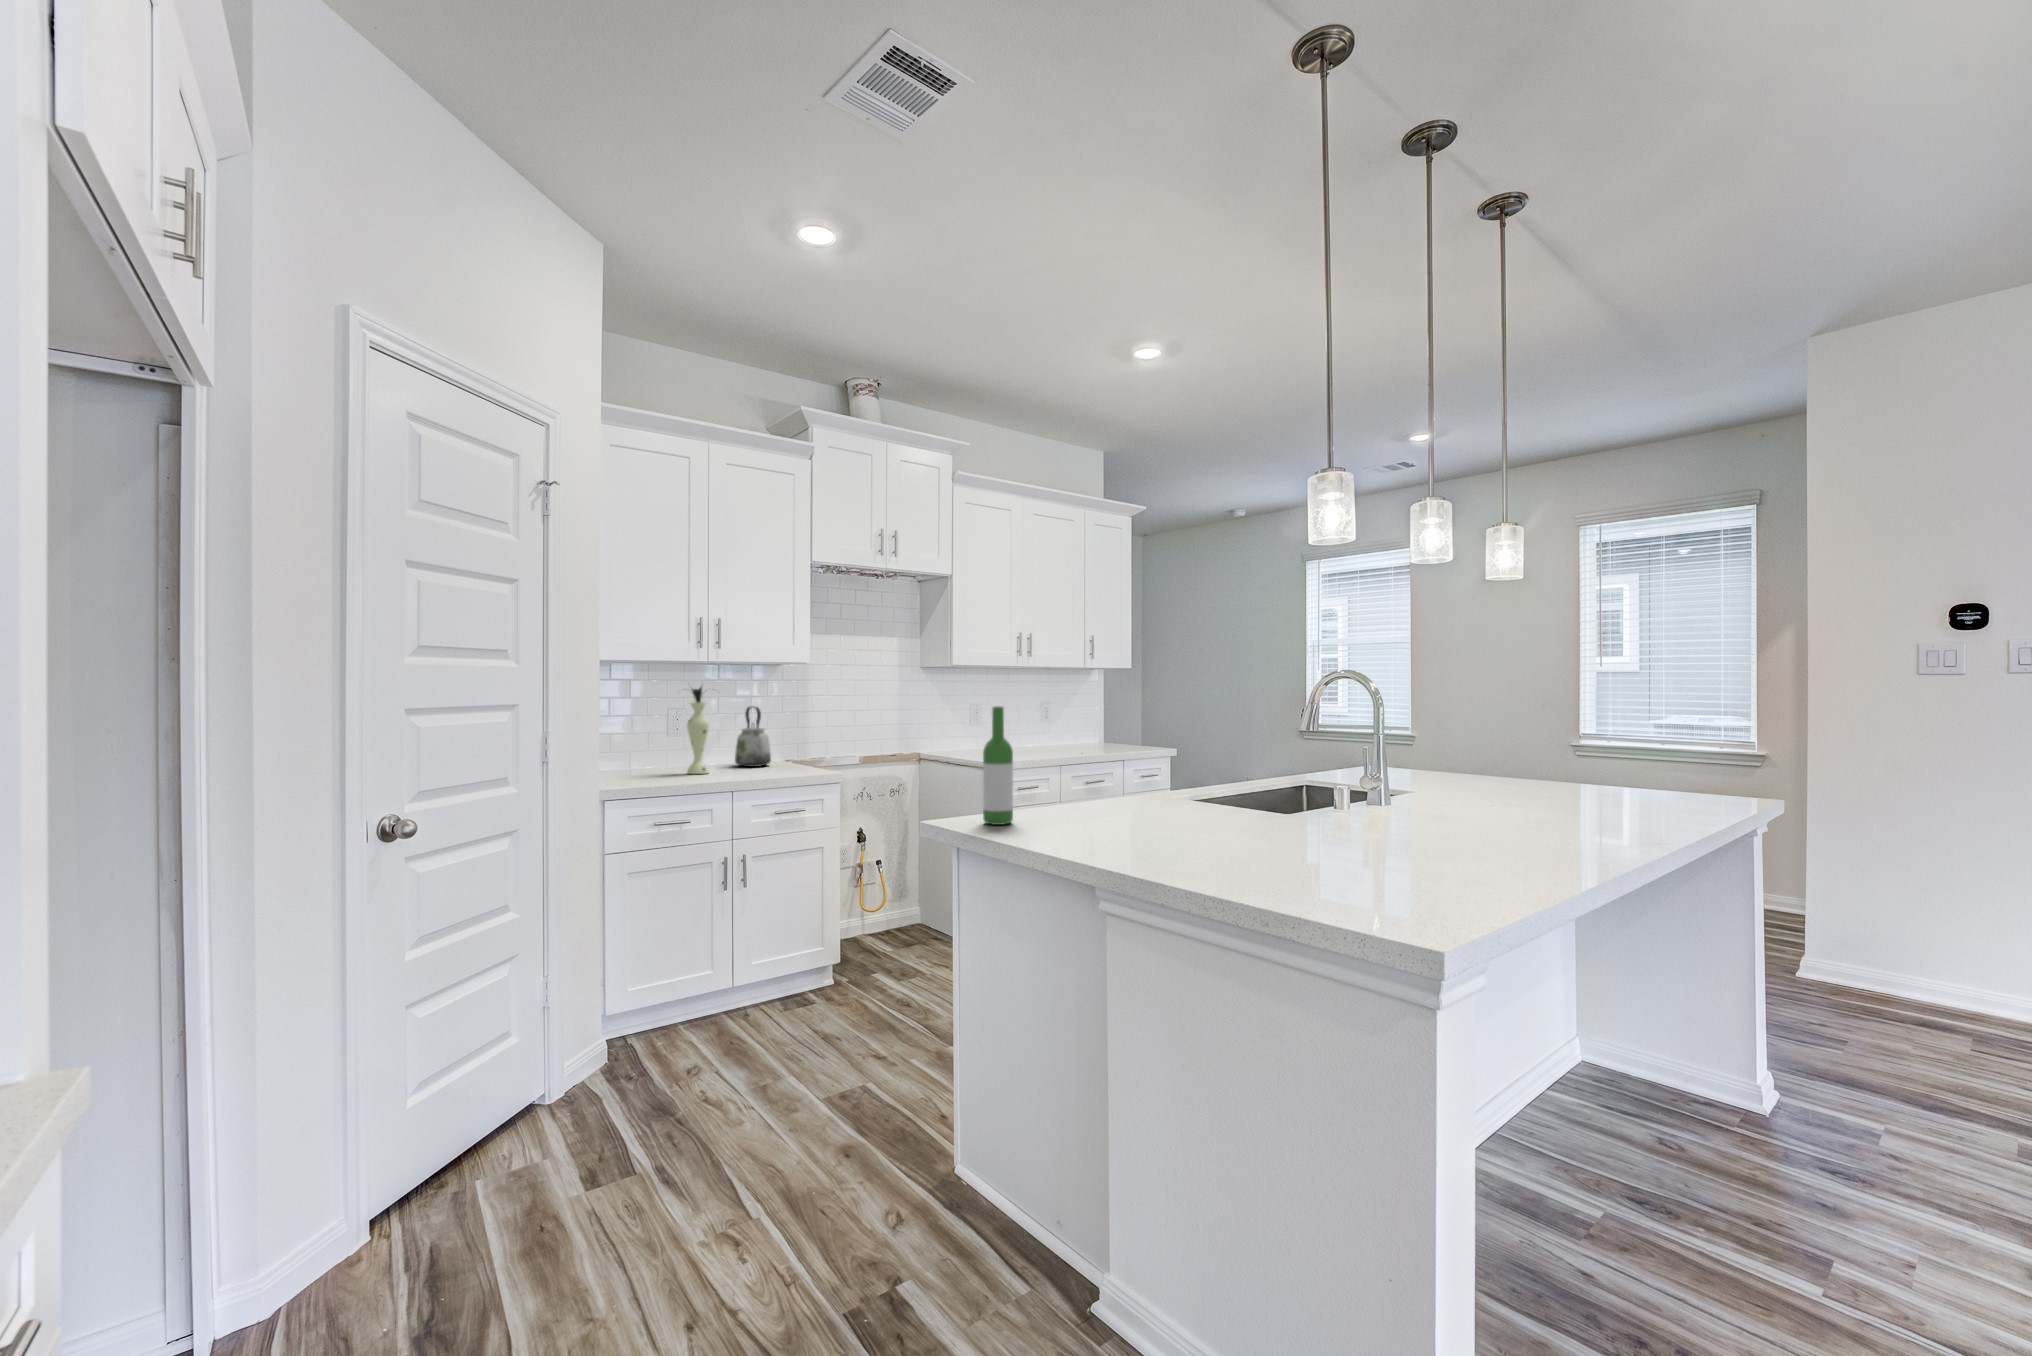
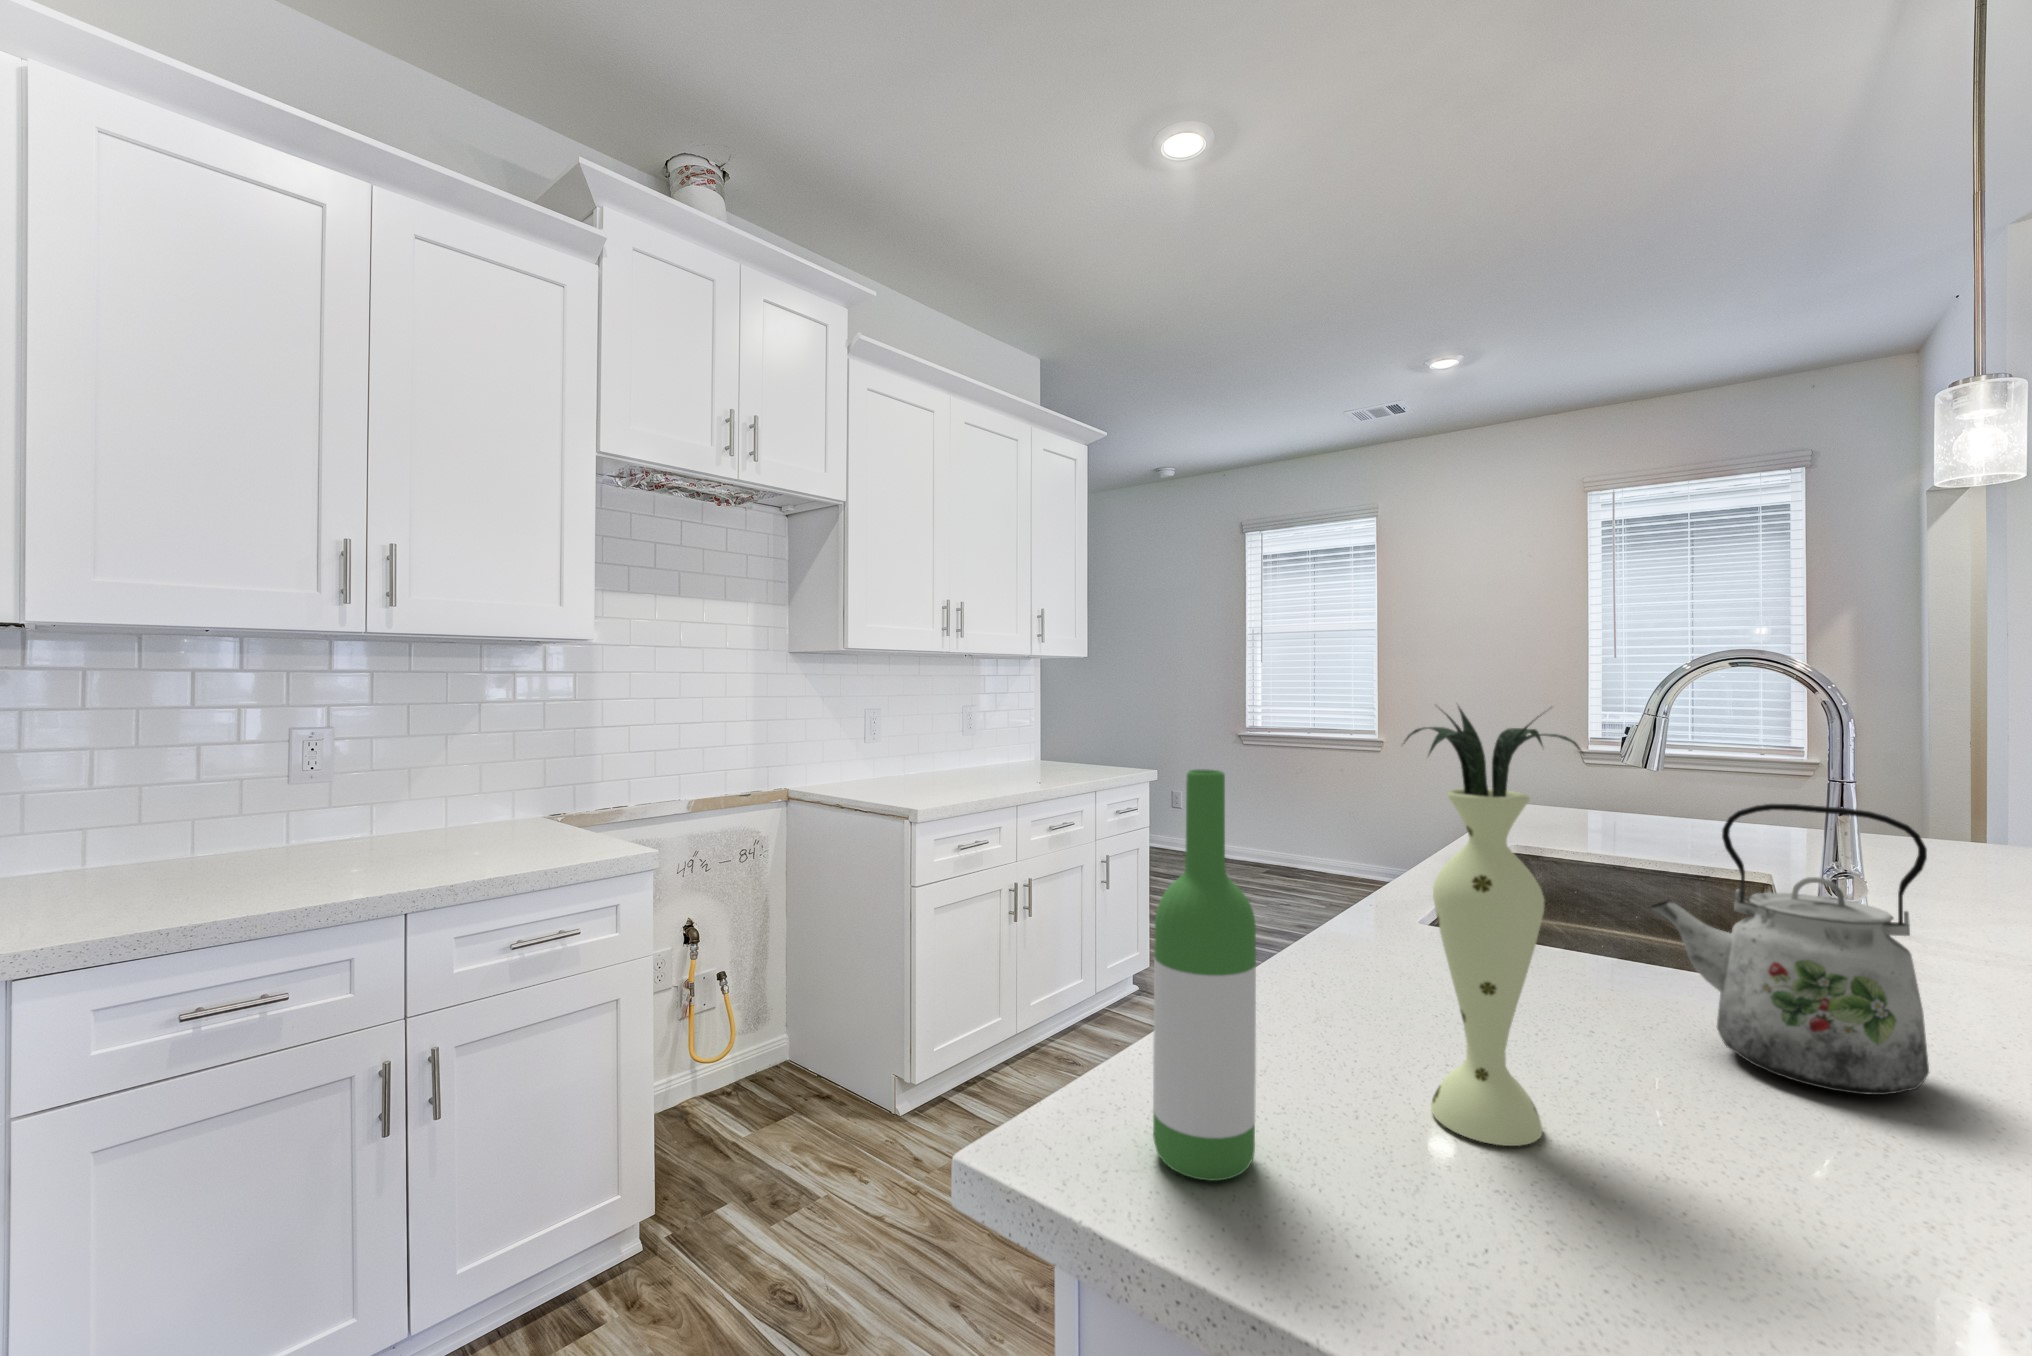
vase: present [687,687,709,774] -> present [1405,707,1582,1146]
kettle: present [735,706,771,767] -> present [1650,804,1929,1095]

